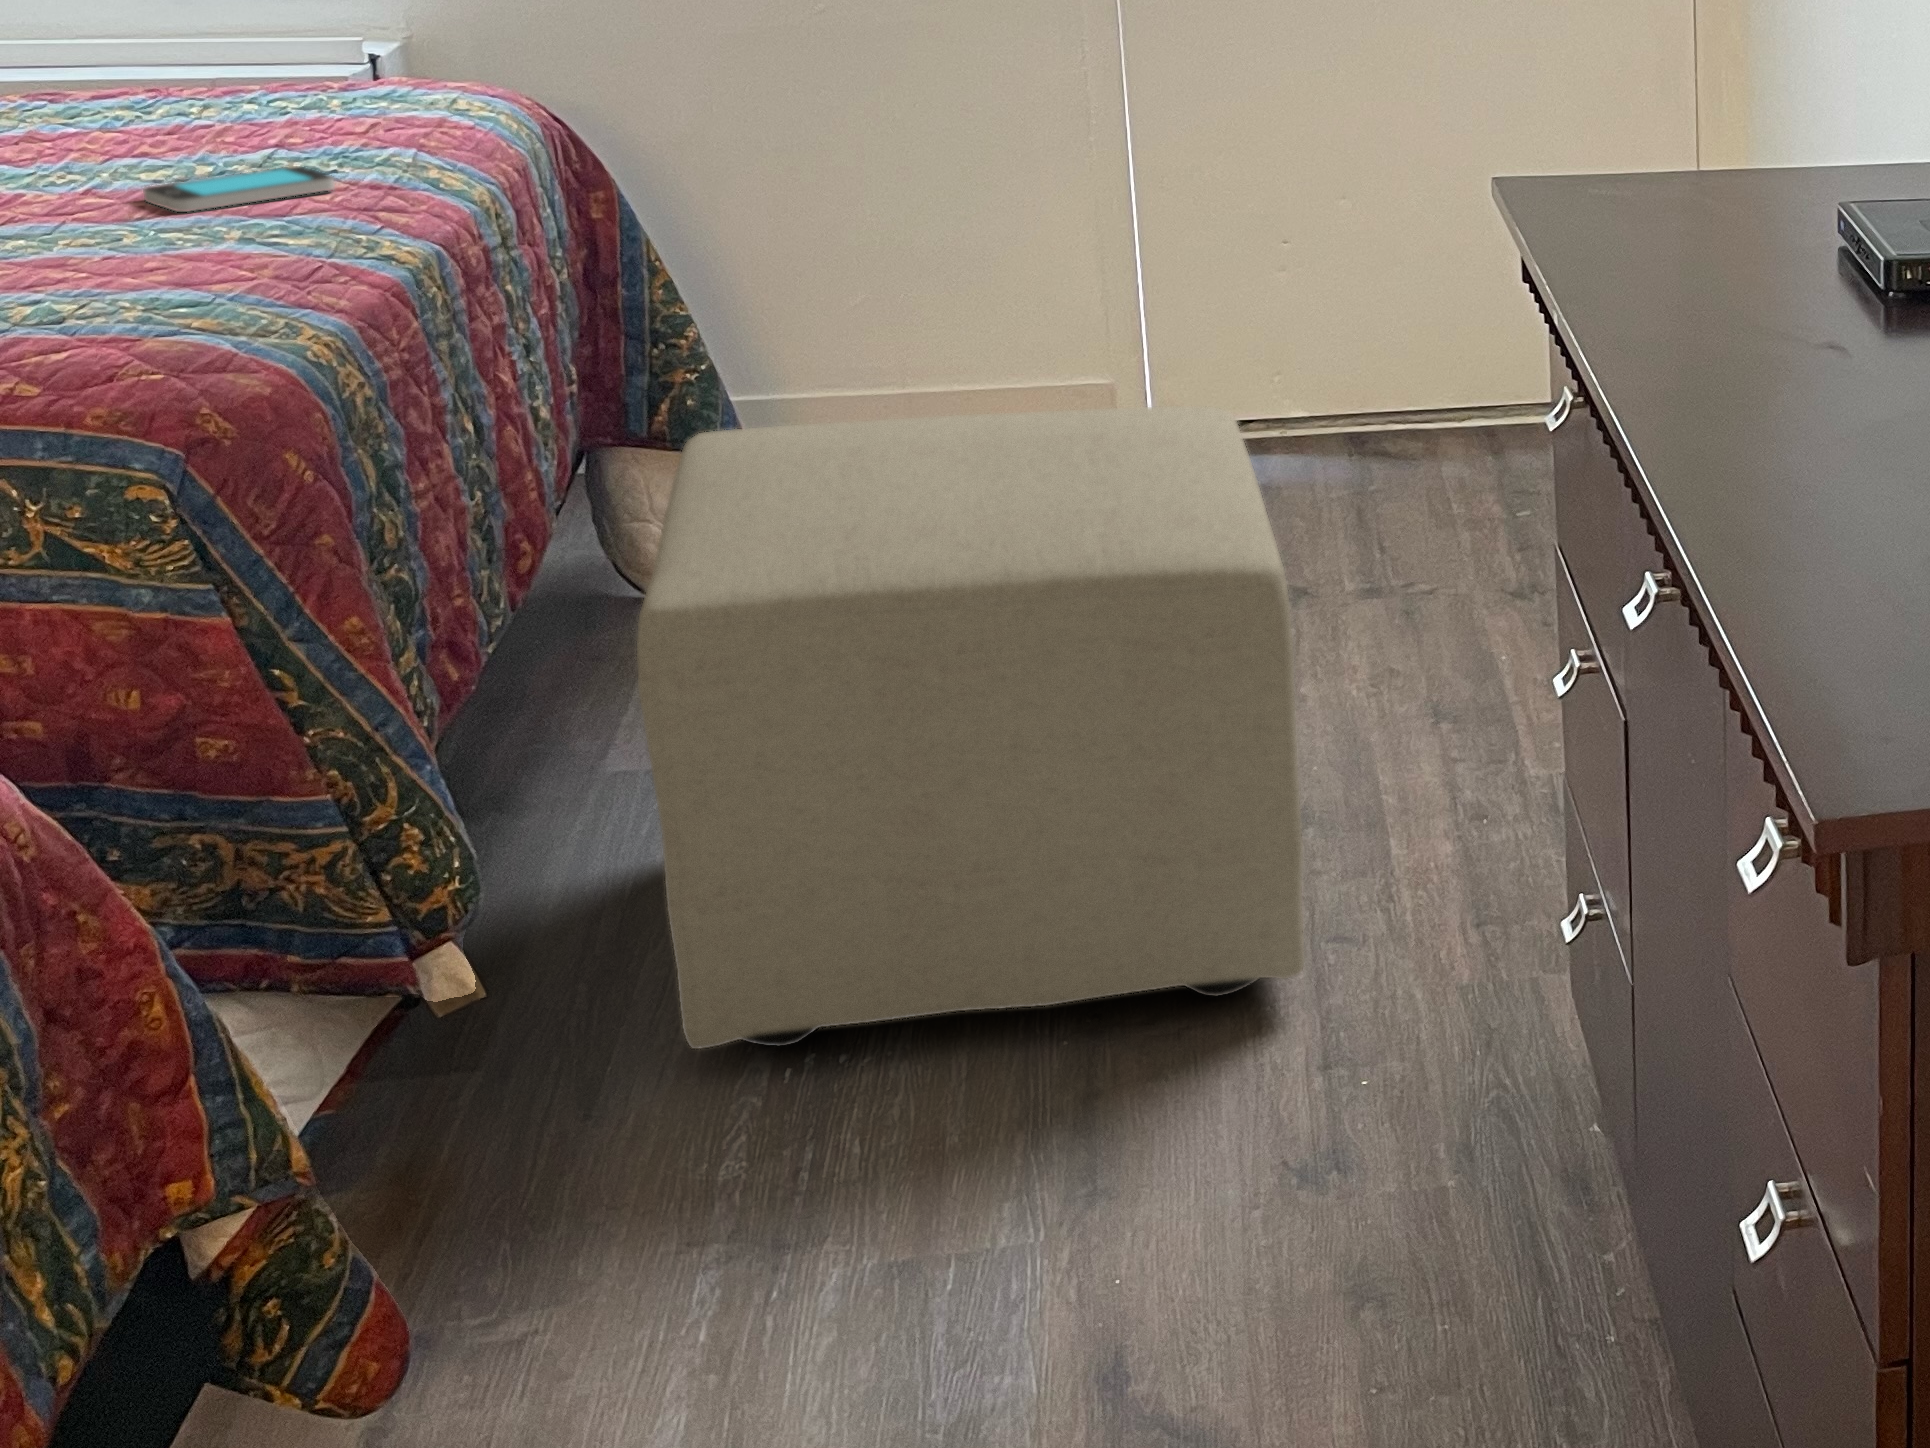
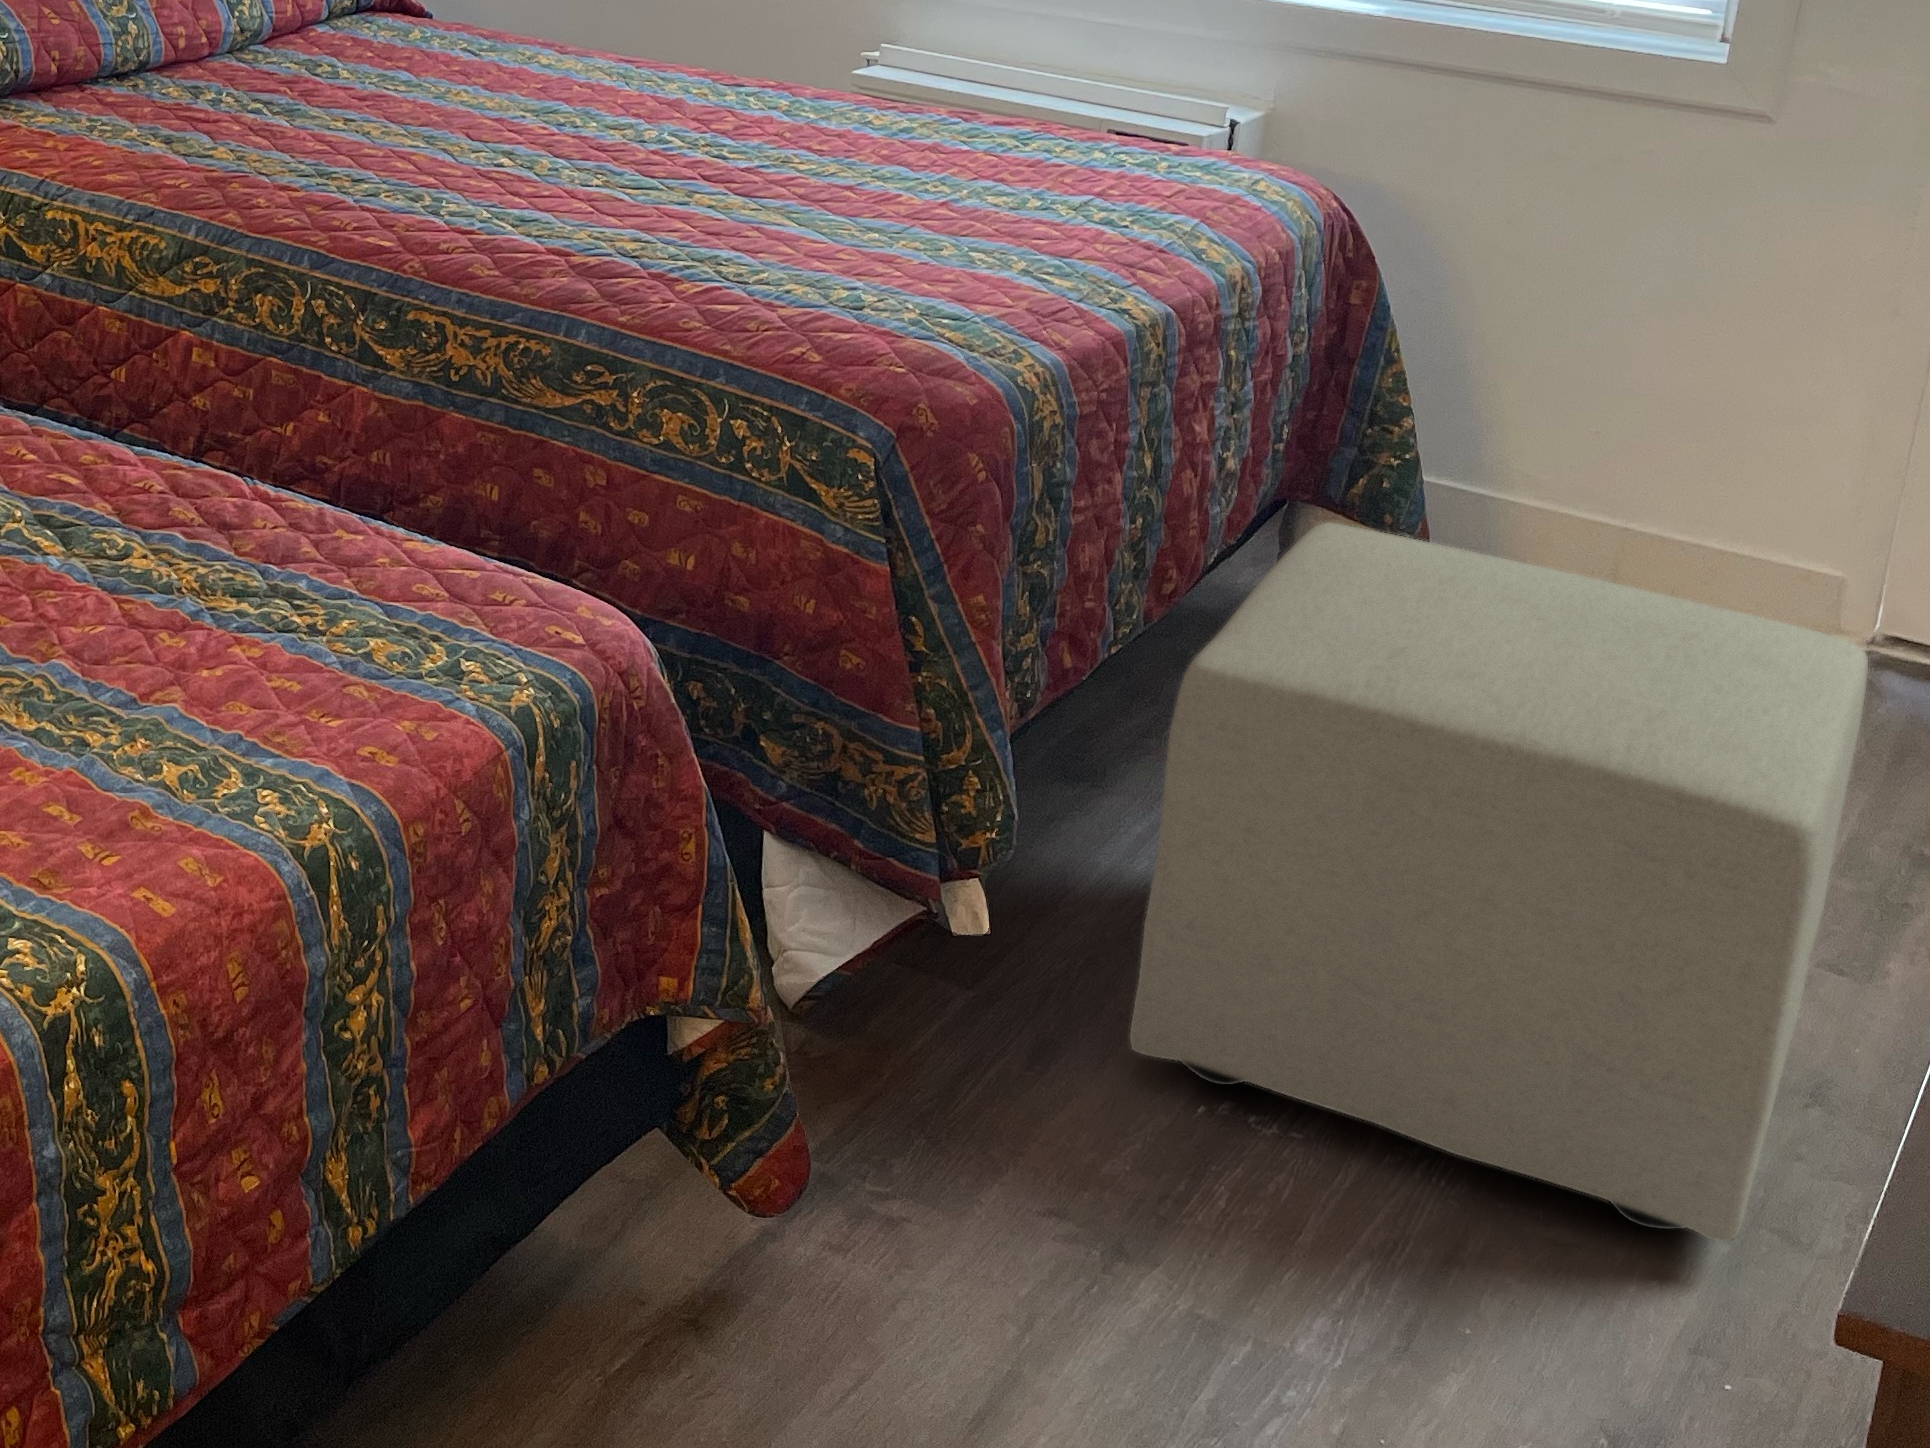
smartphone: present [143,166,335,212] -> none [975,213,1117,242]

